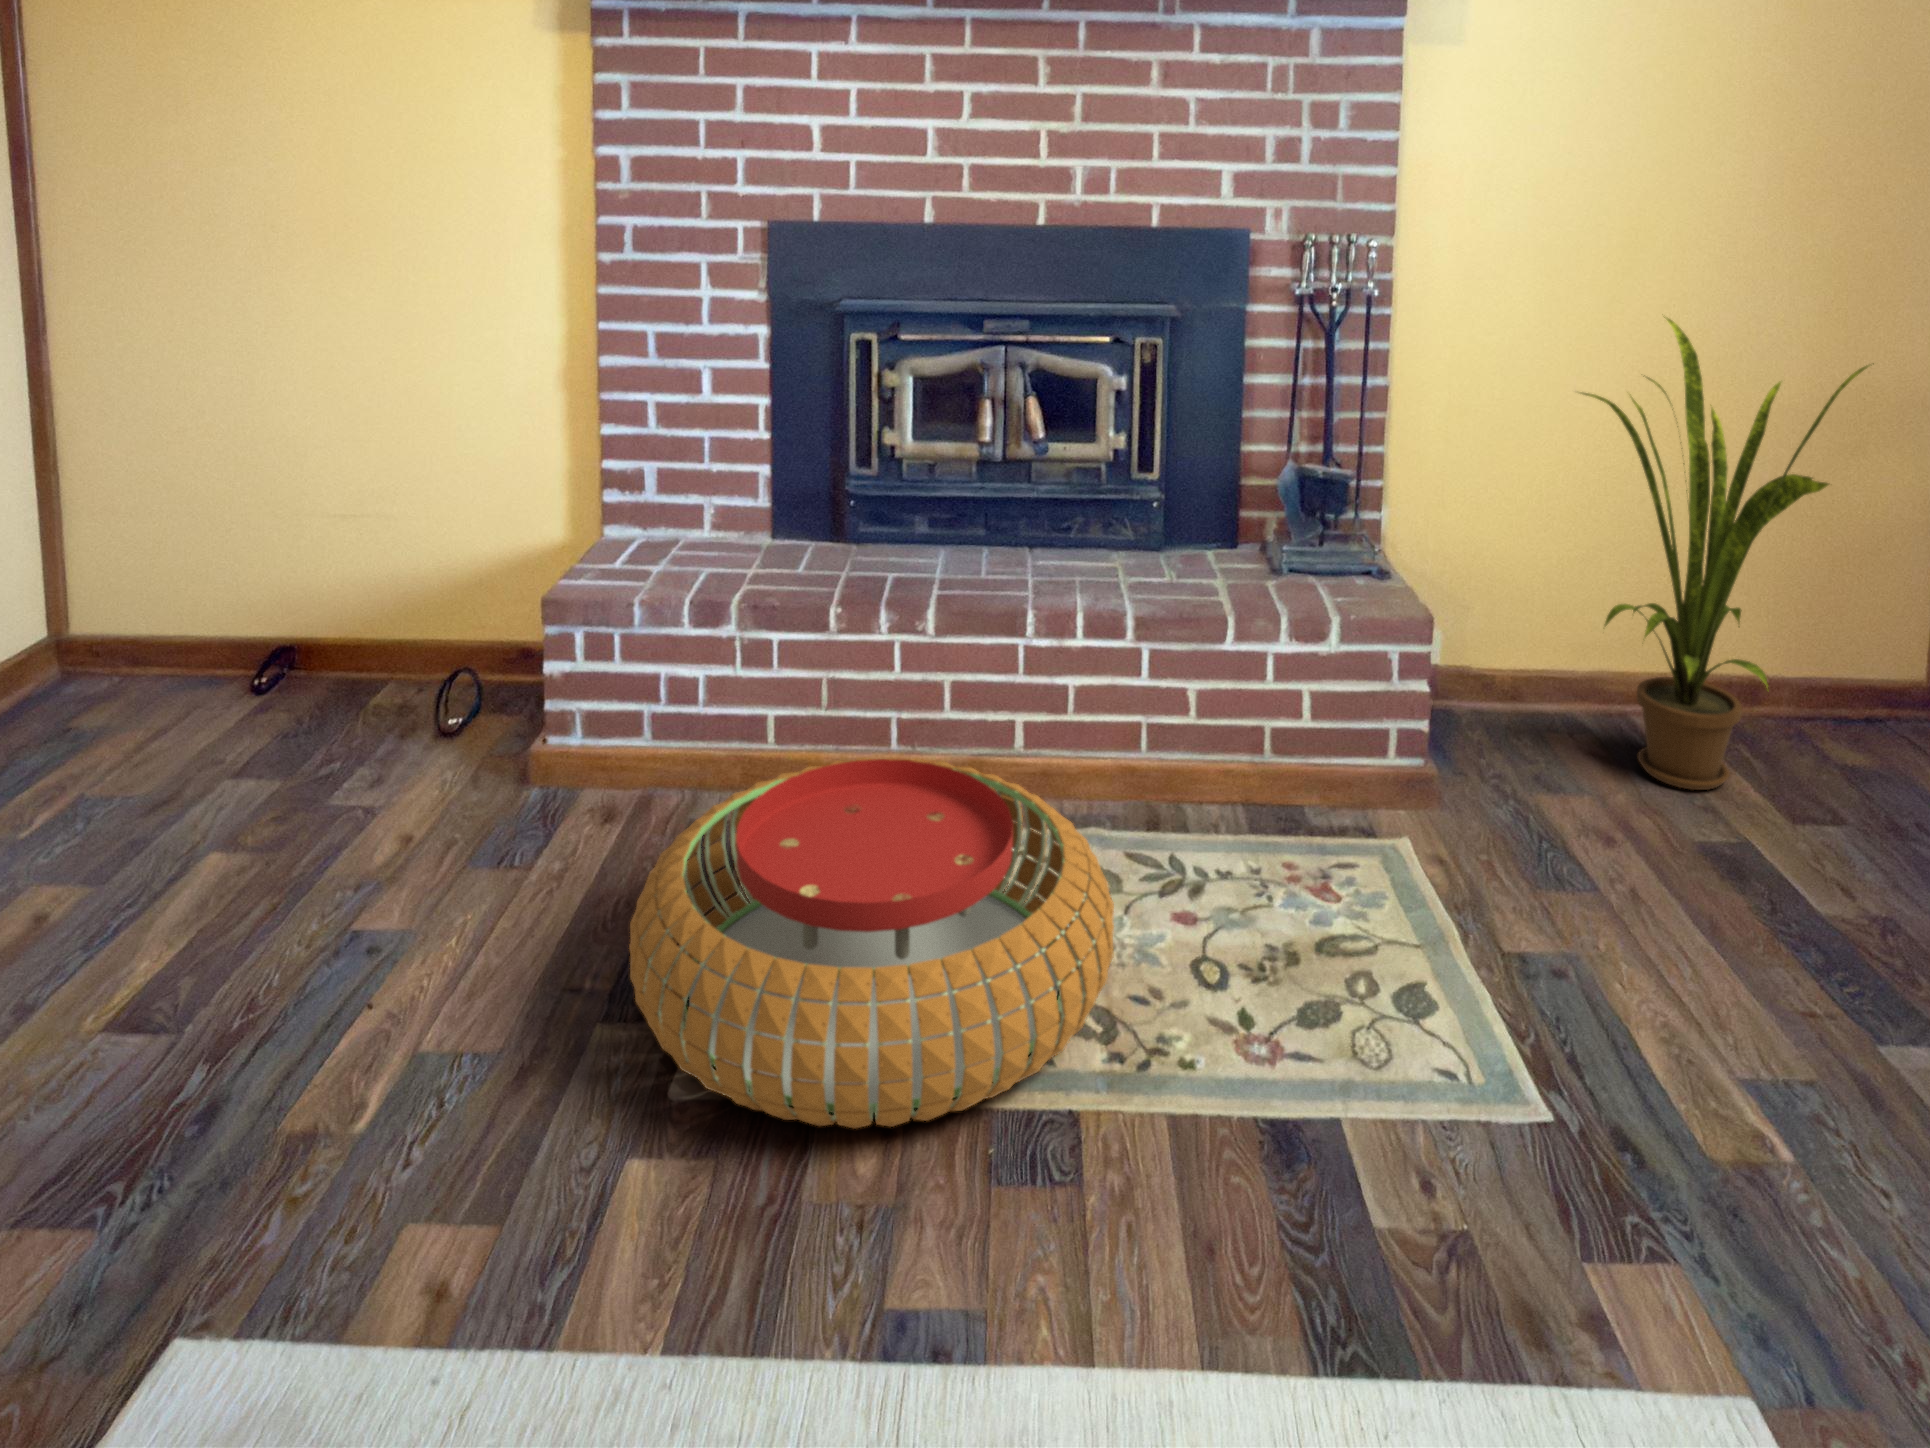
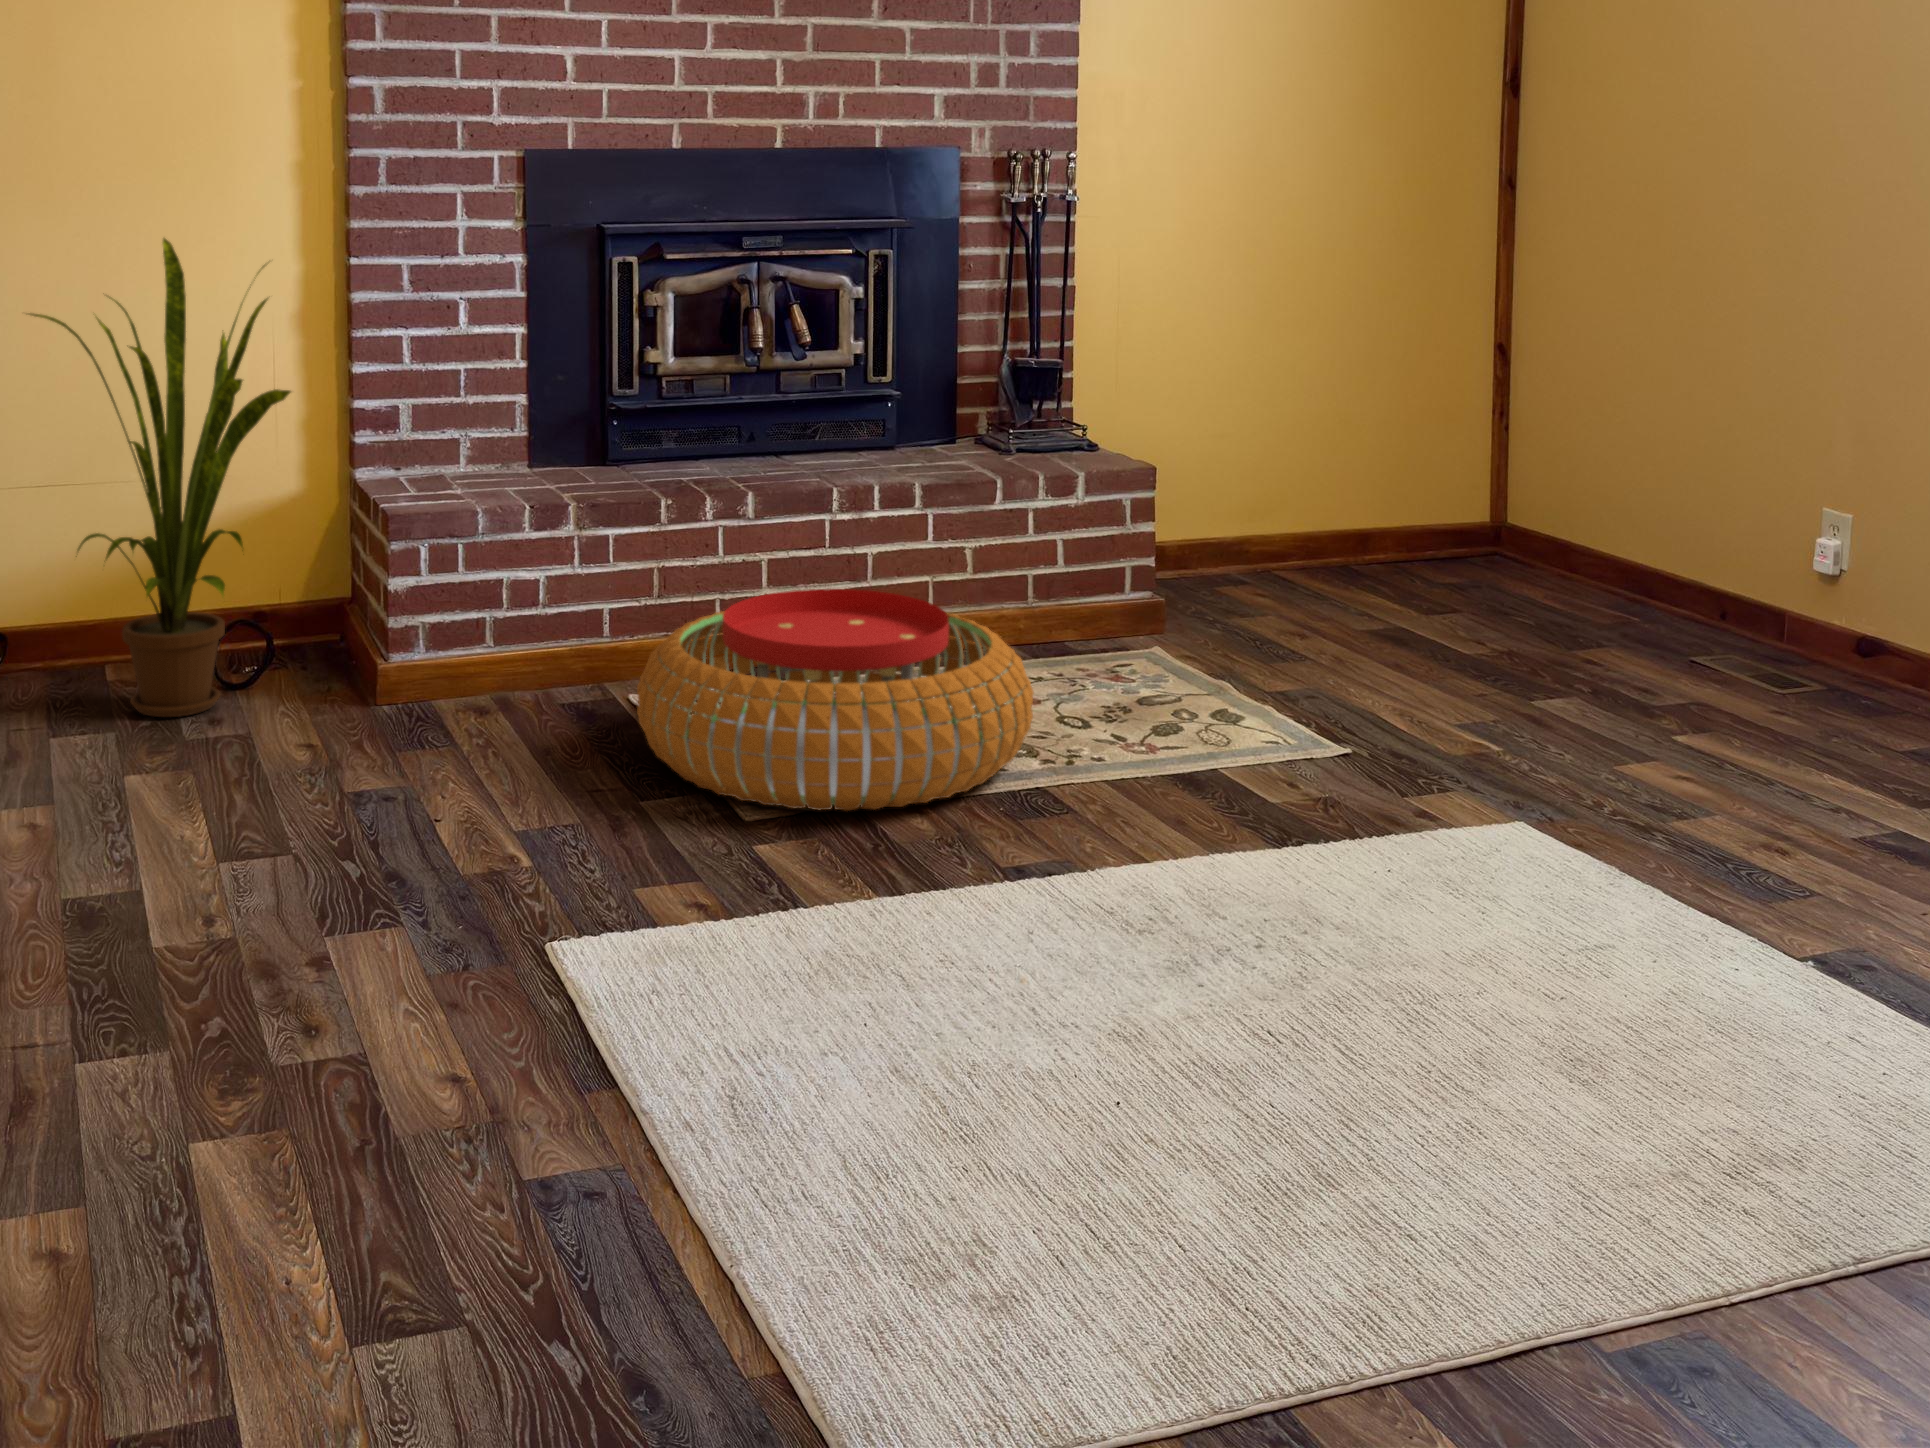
house plant: present [1581,317,1874,790] -> present [29,238,291,717]

